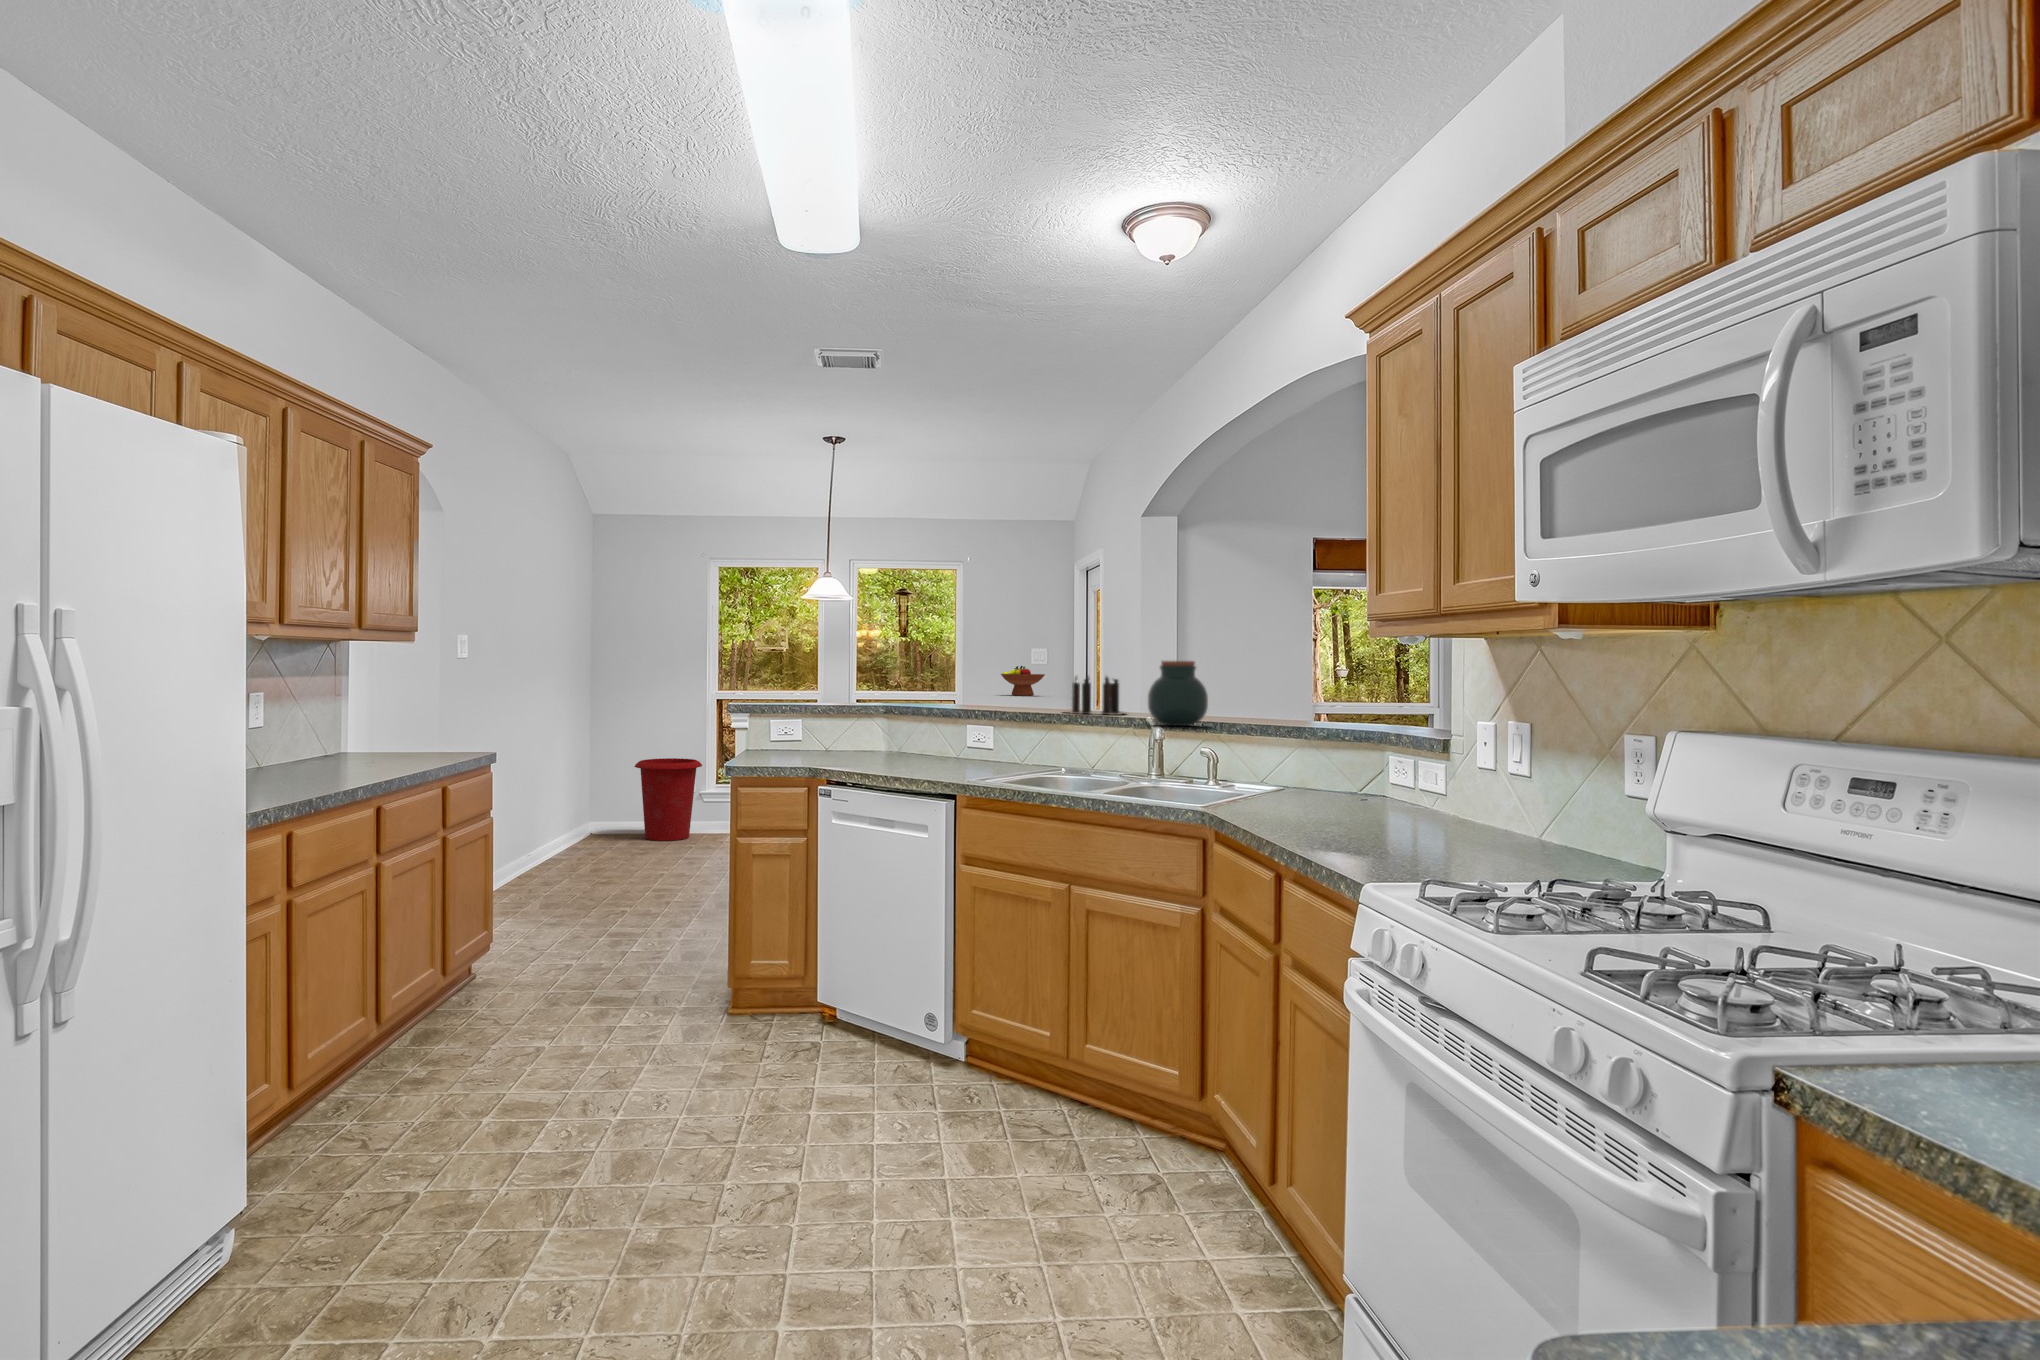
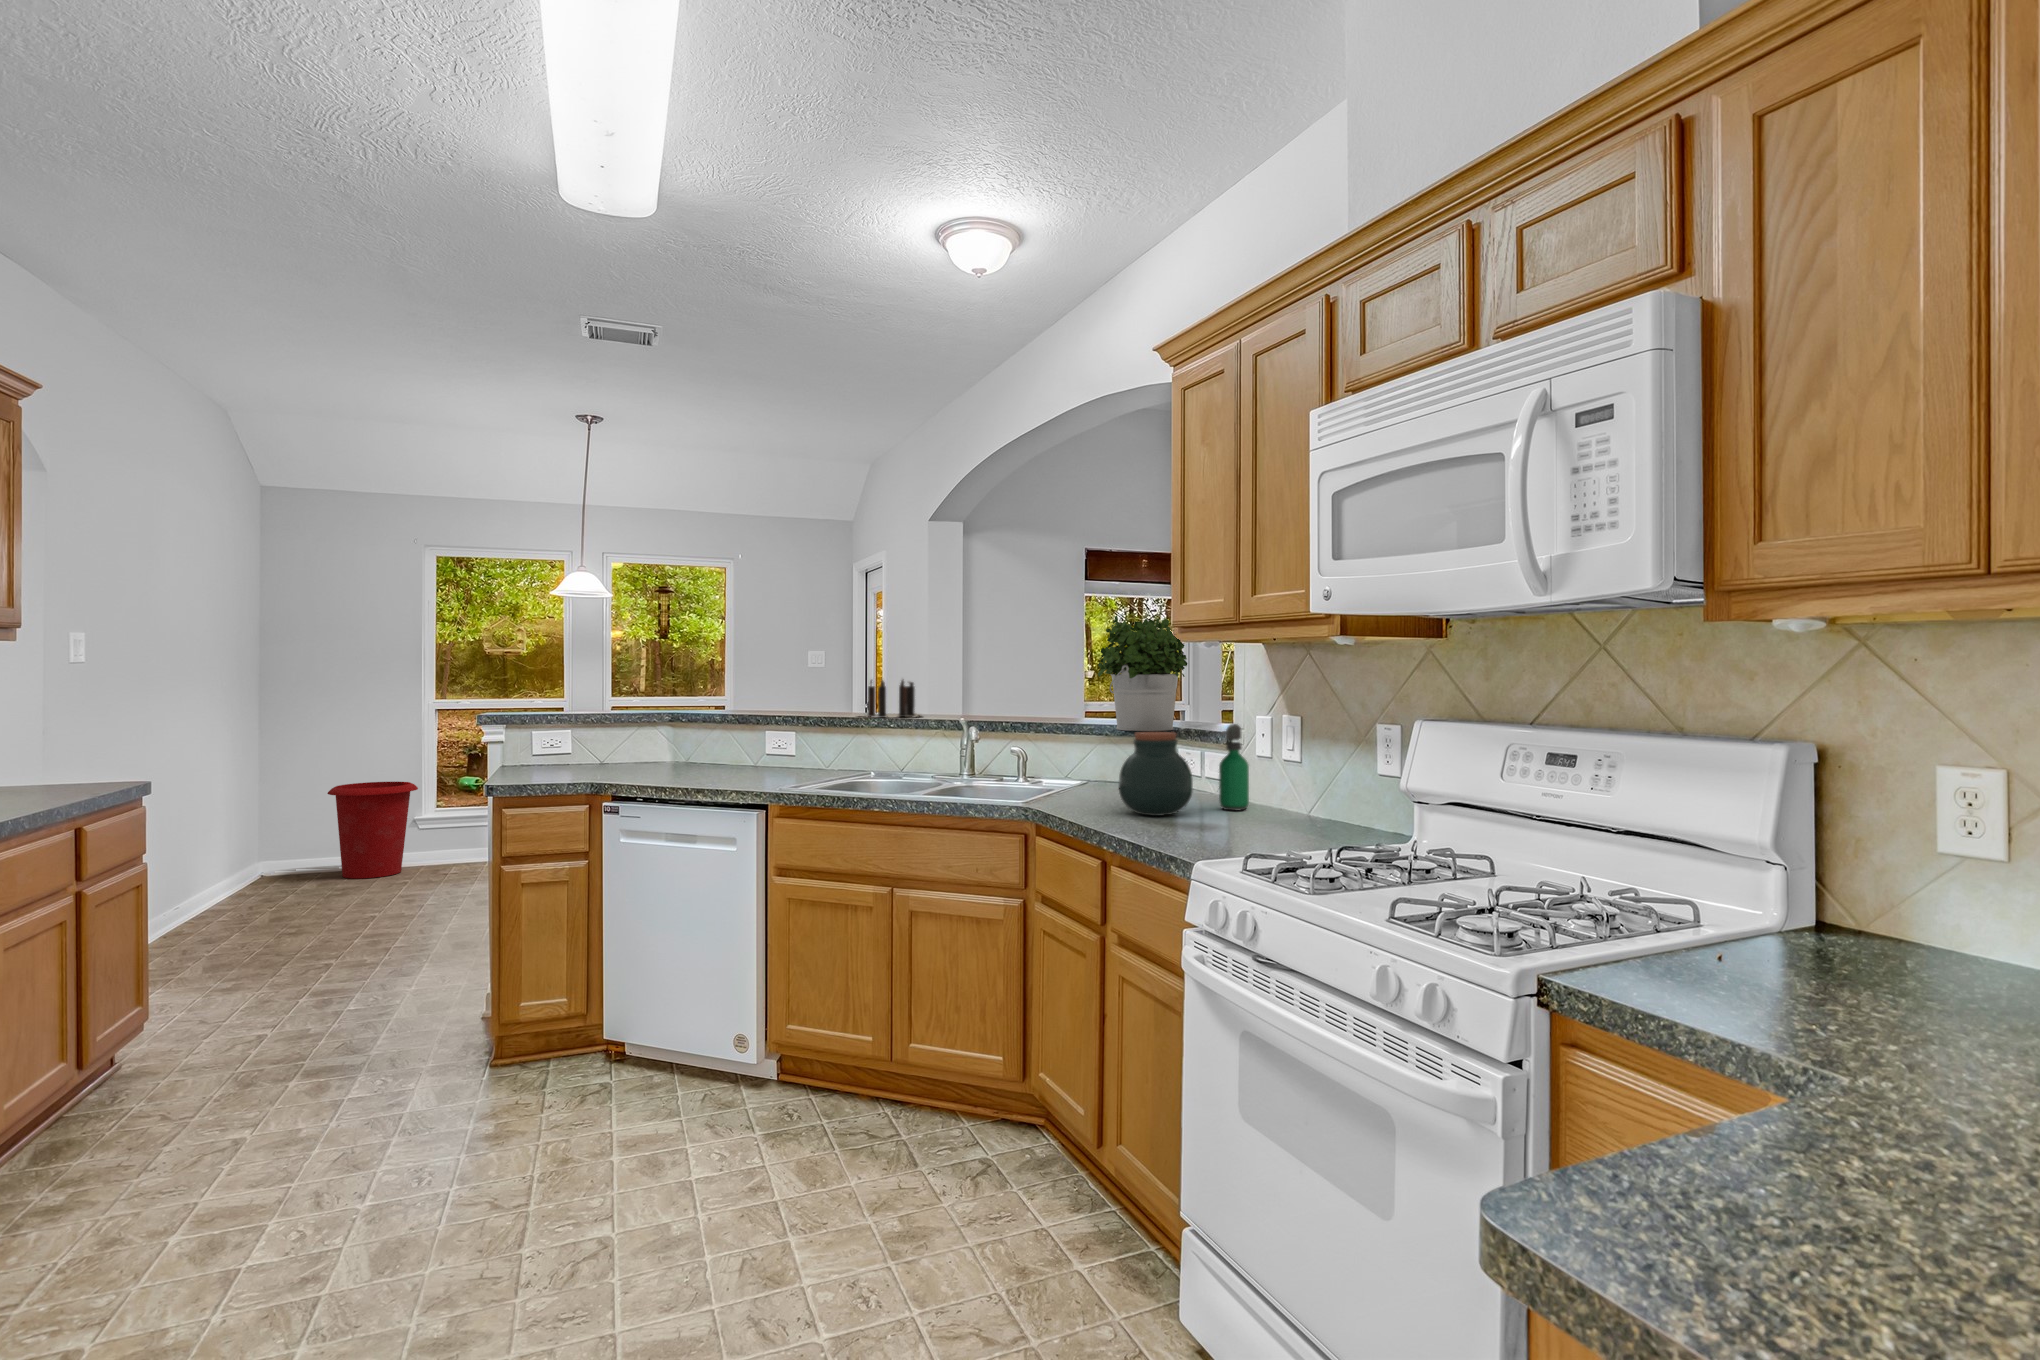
potted plant: none [1297,609,1404,736] -> present [1098,616,1187,731]
jar: present [1148,661,1208,726] -> present [1119,732,1193,816]
fruit bowl: present [1001,666,1045,696] -> none [769,669,817,699]
soap dispenser: none [1428,730,1465,829] -> present [1219,724,1249,810]

